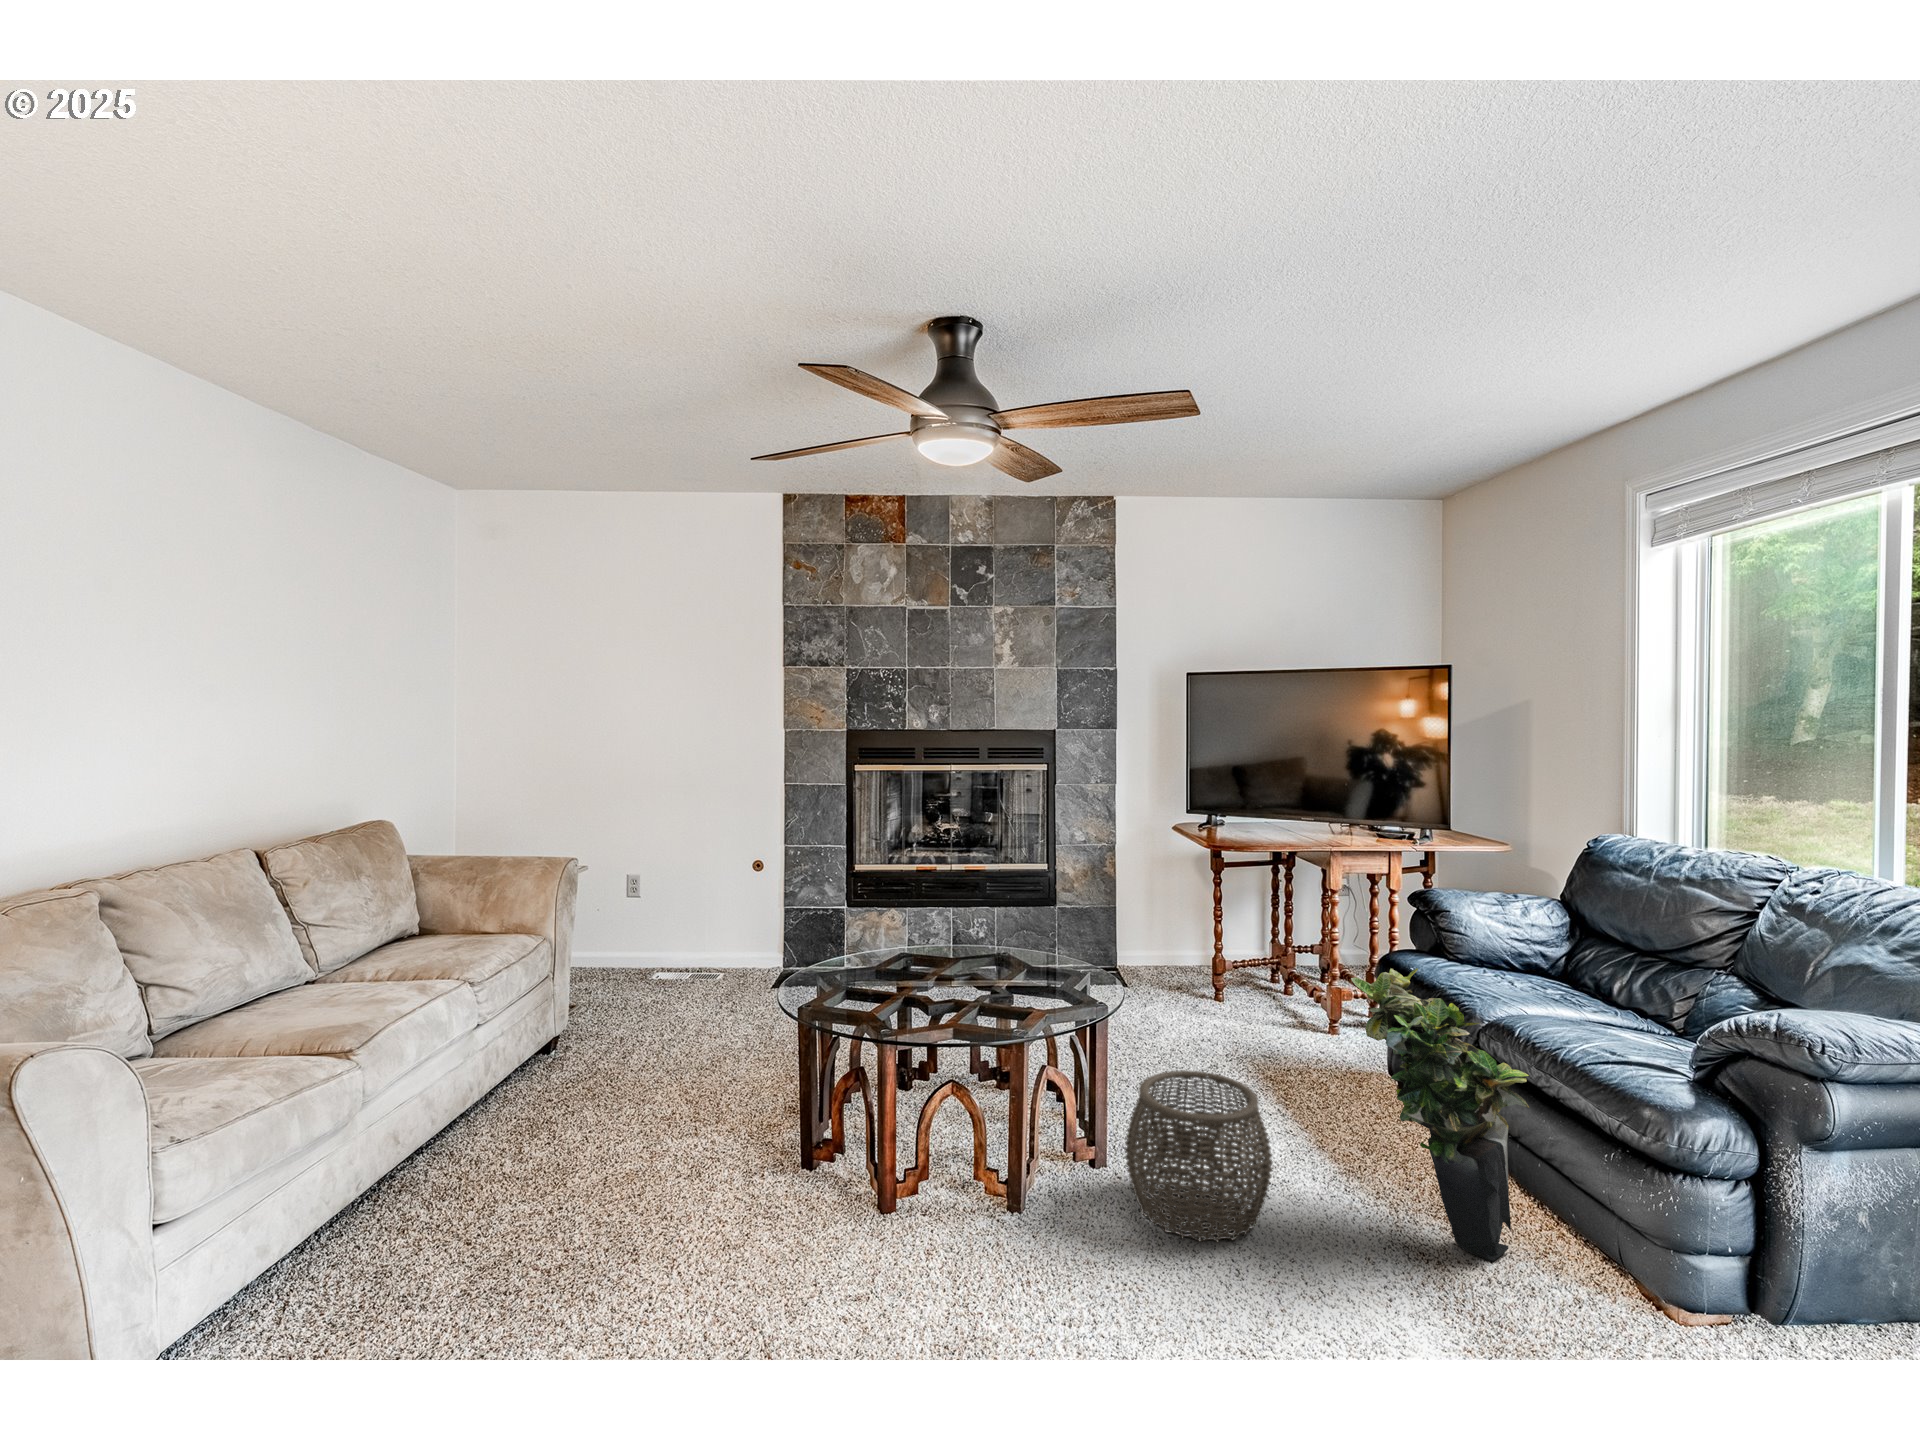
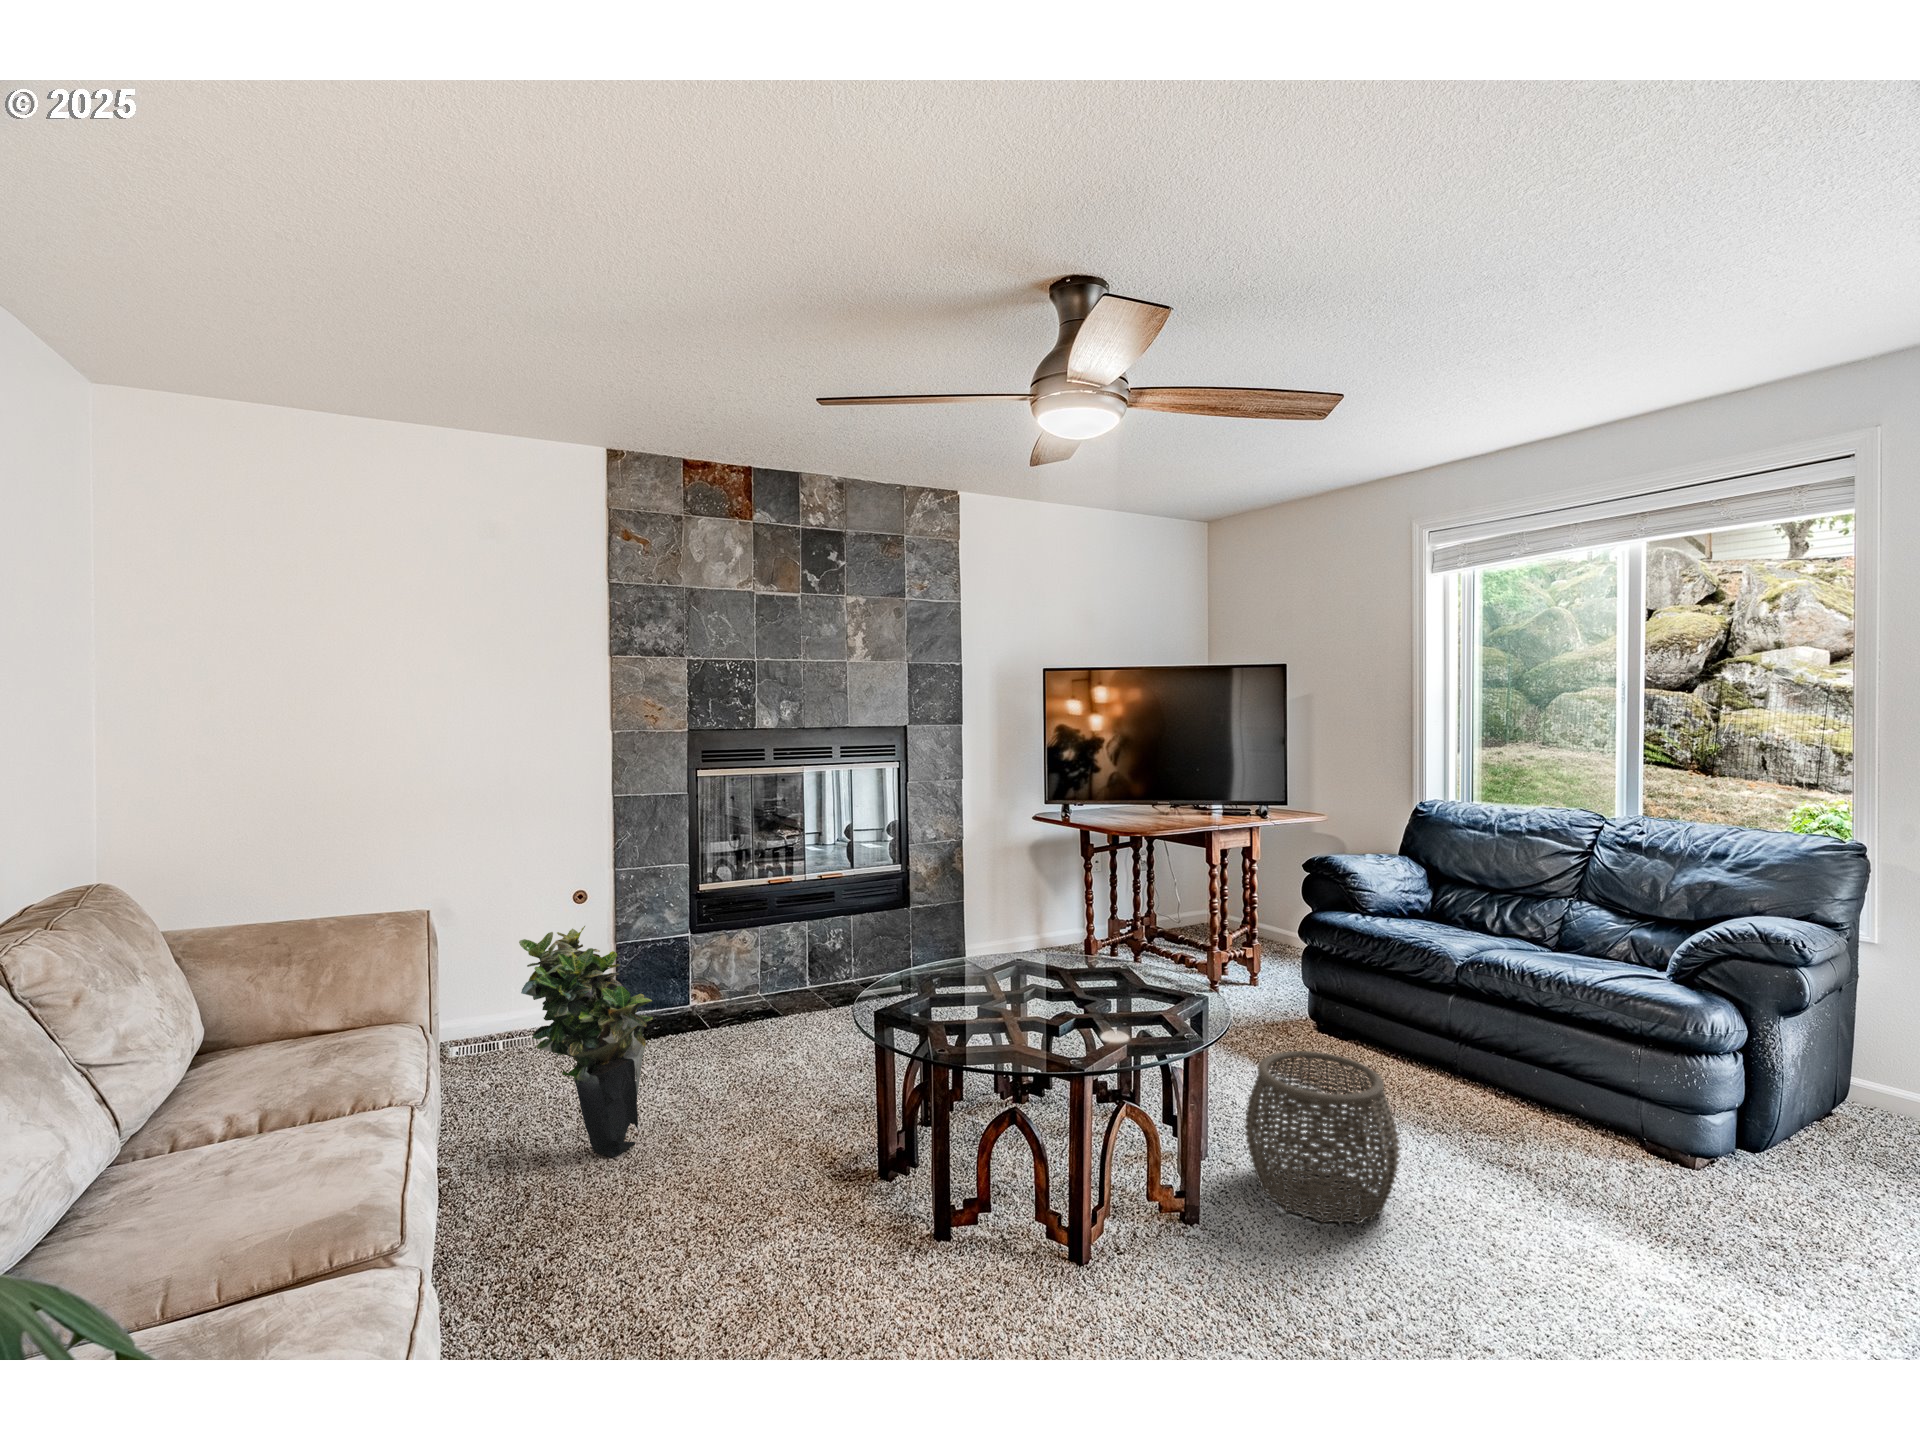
potted plant: present [1351,968,1529,1262] -> present [519,926,653,1158]

